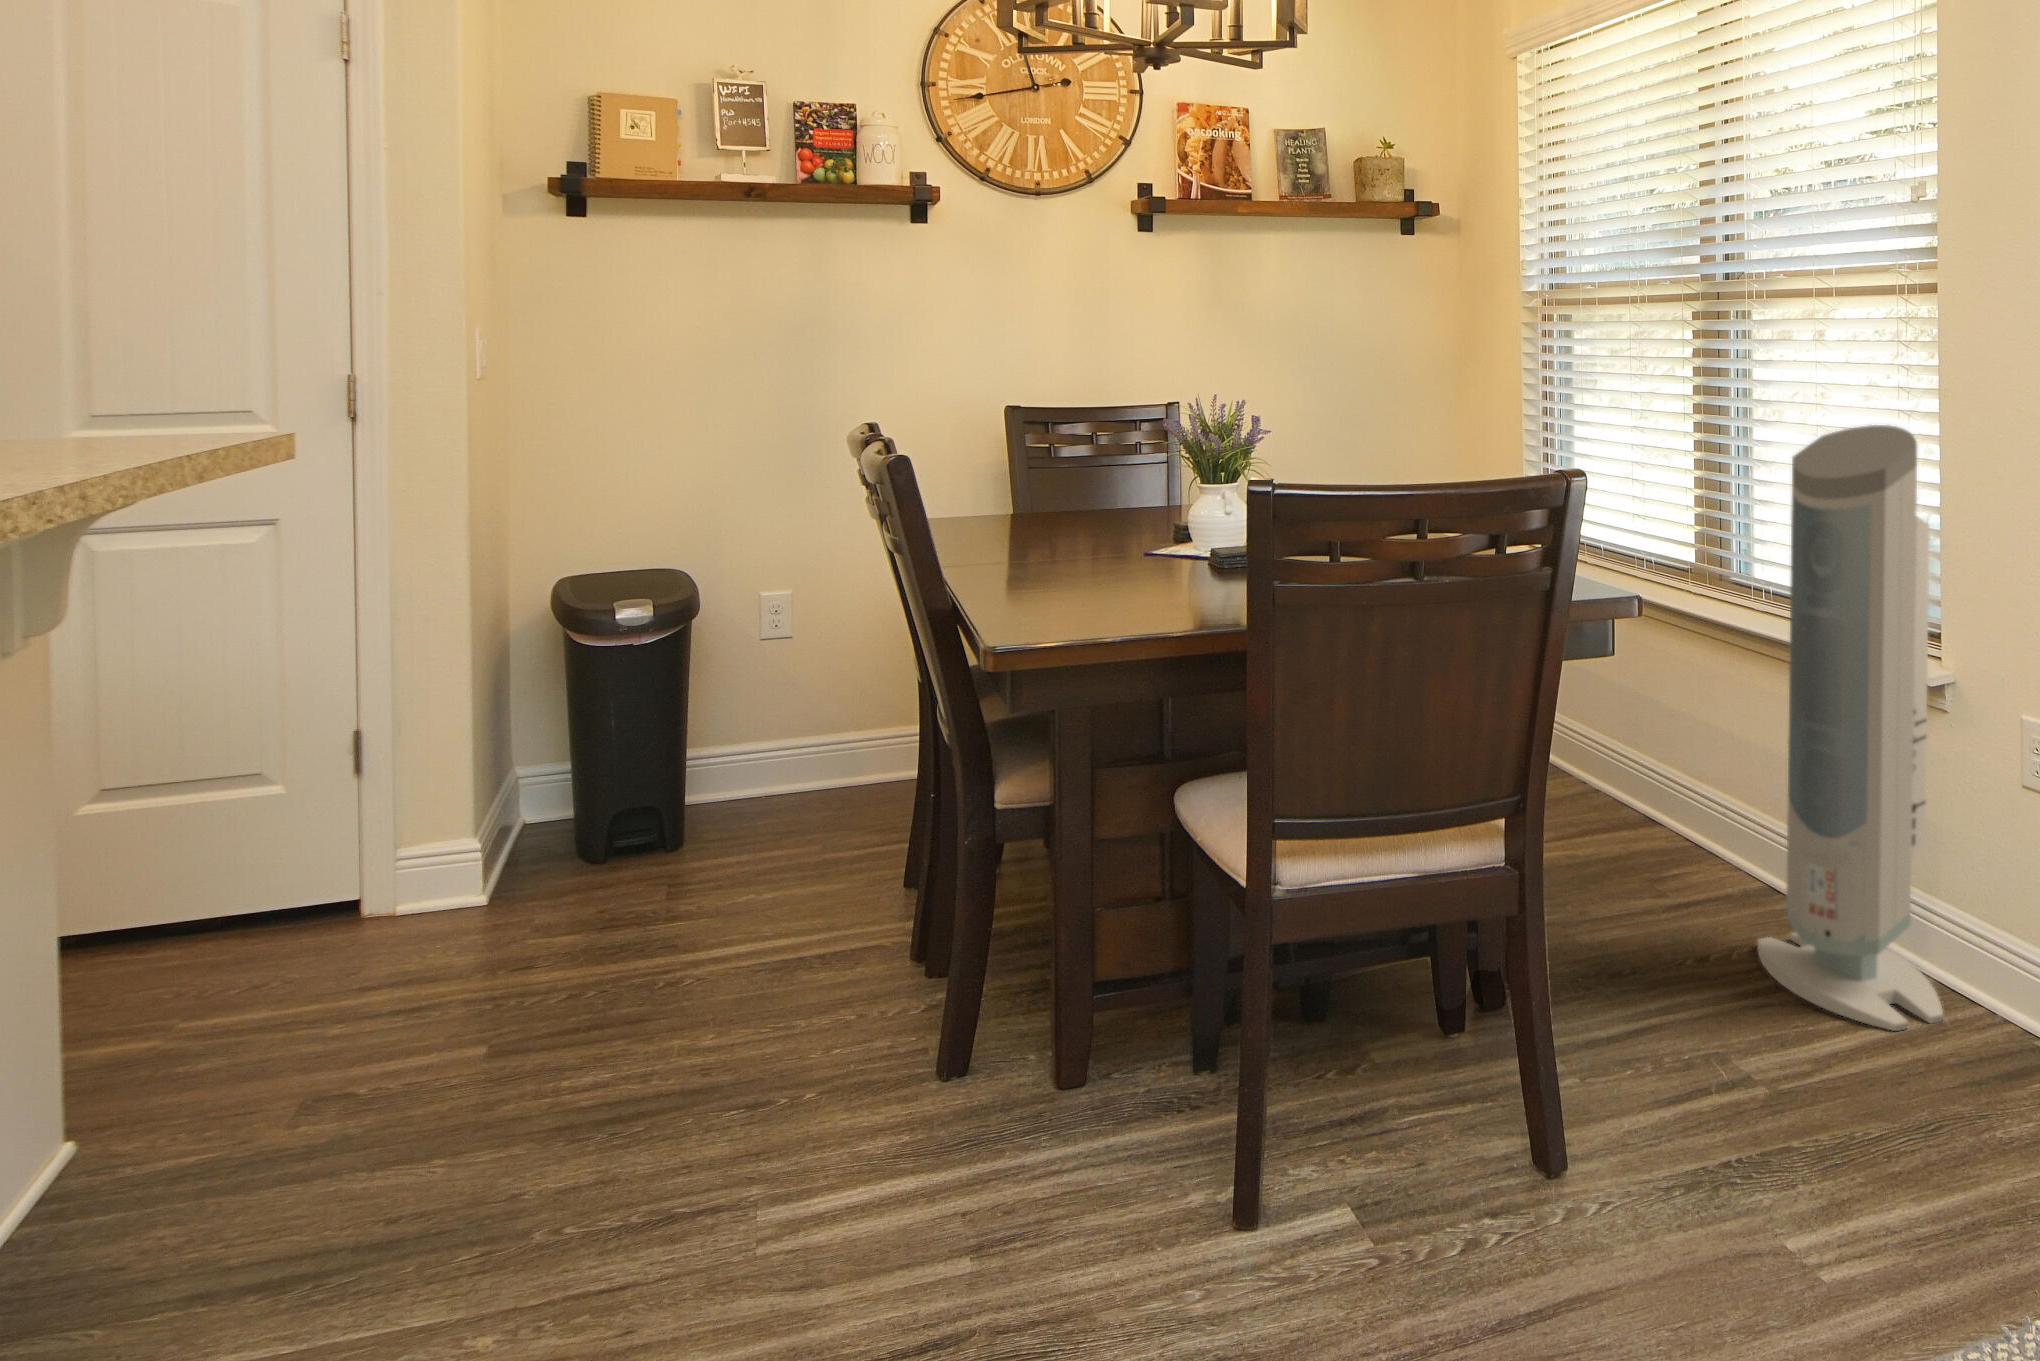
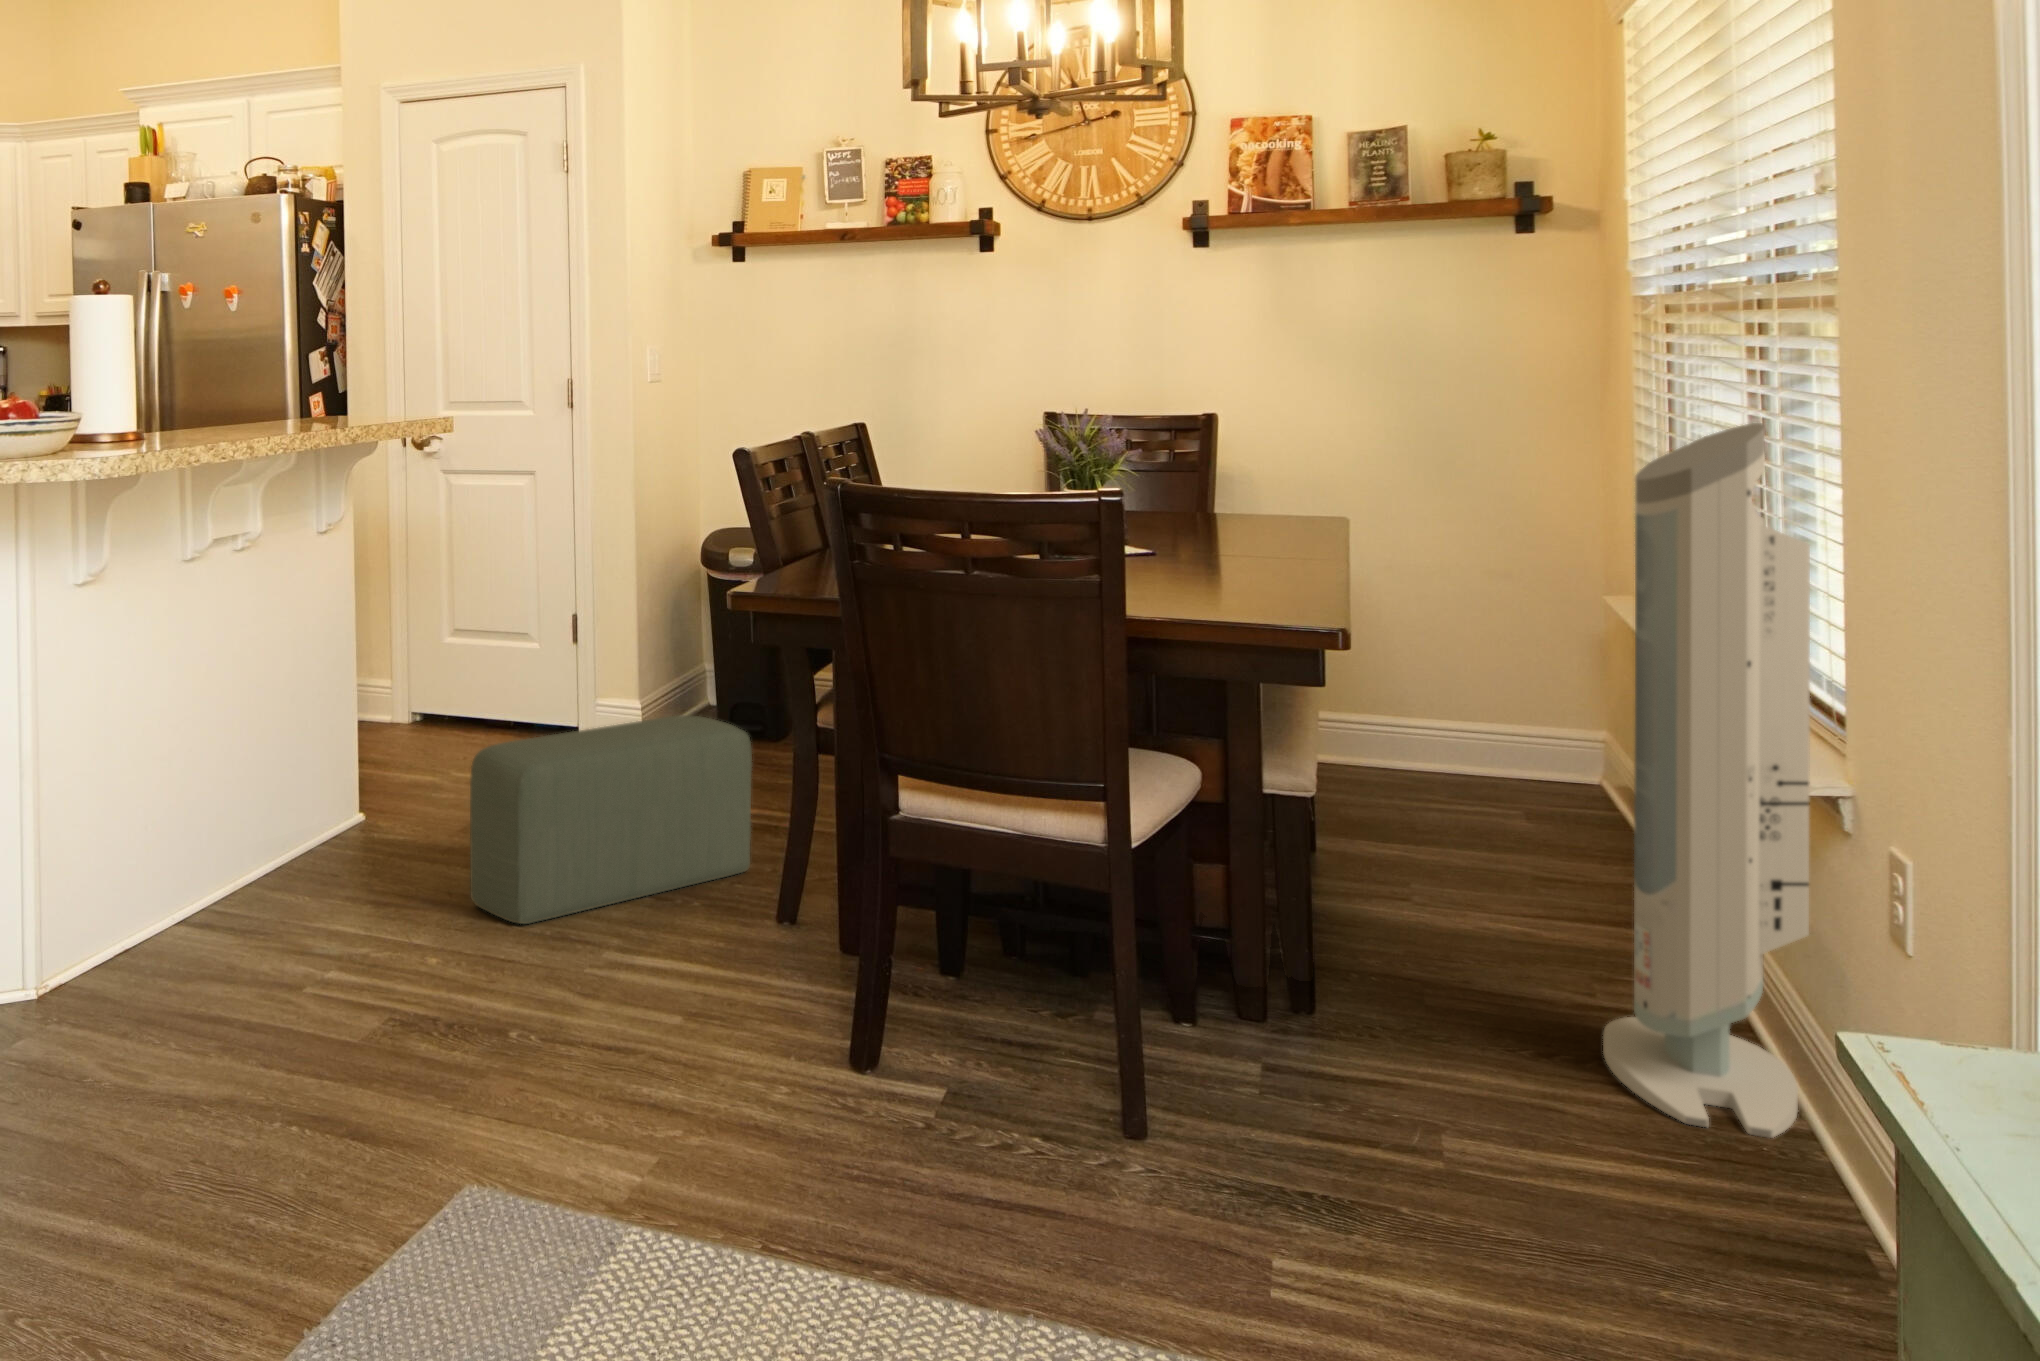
pouf: none [476,861,854,1281] -> present [470,715,752,924]

